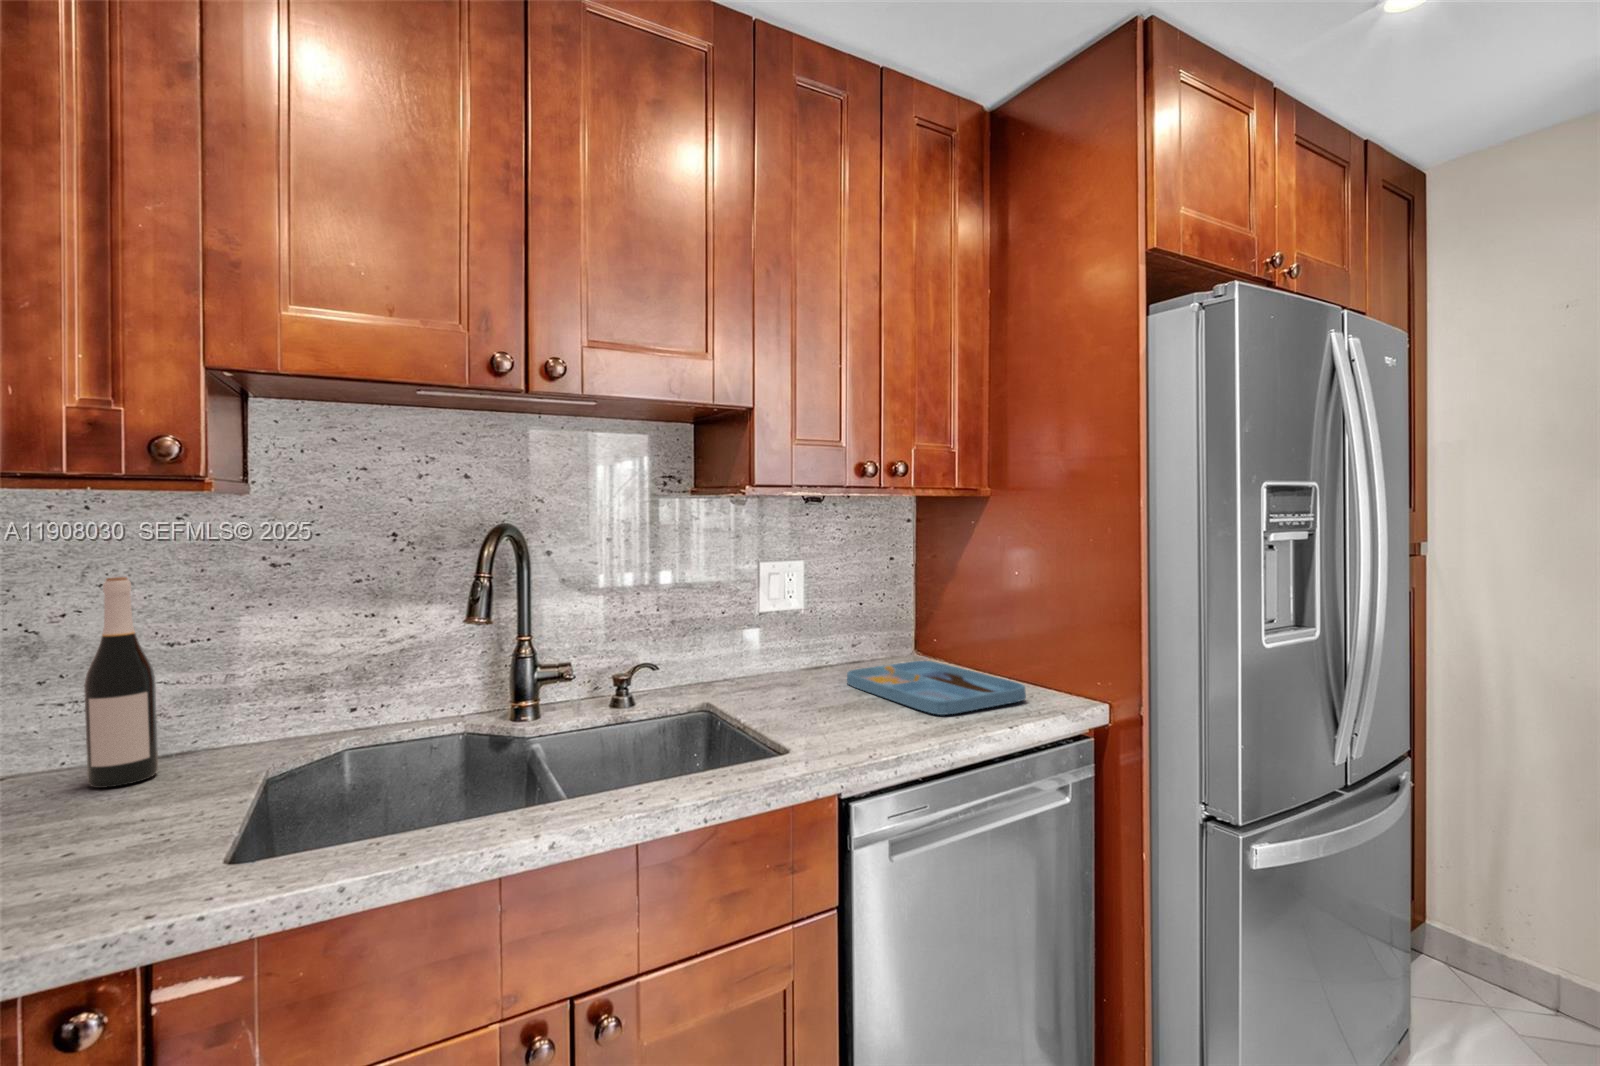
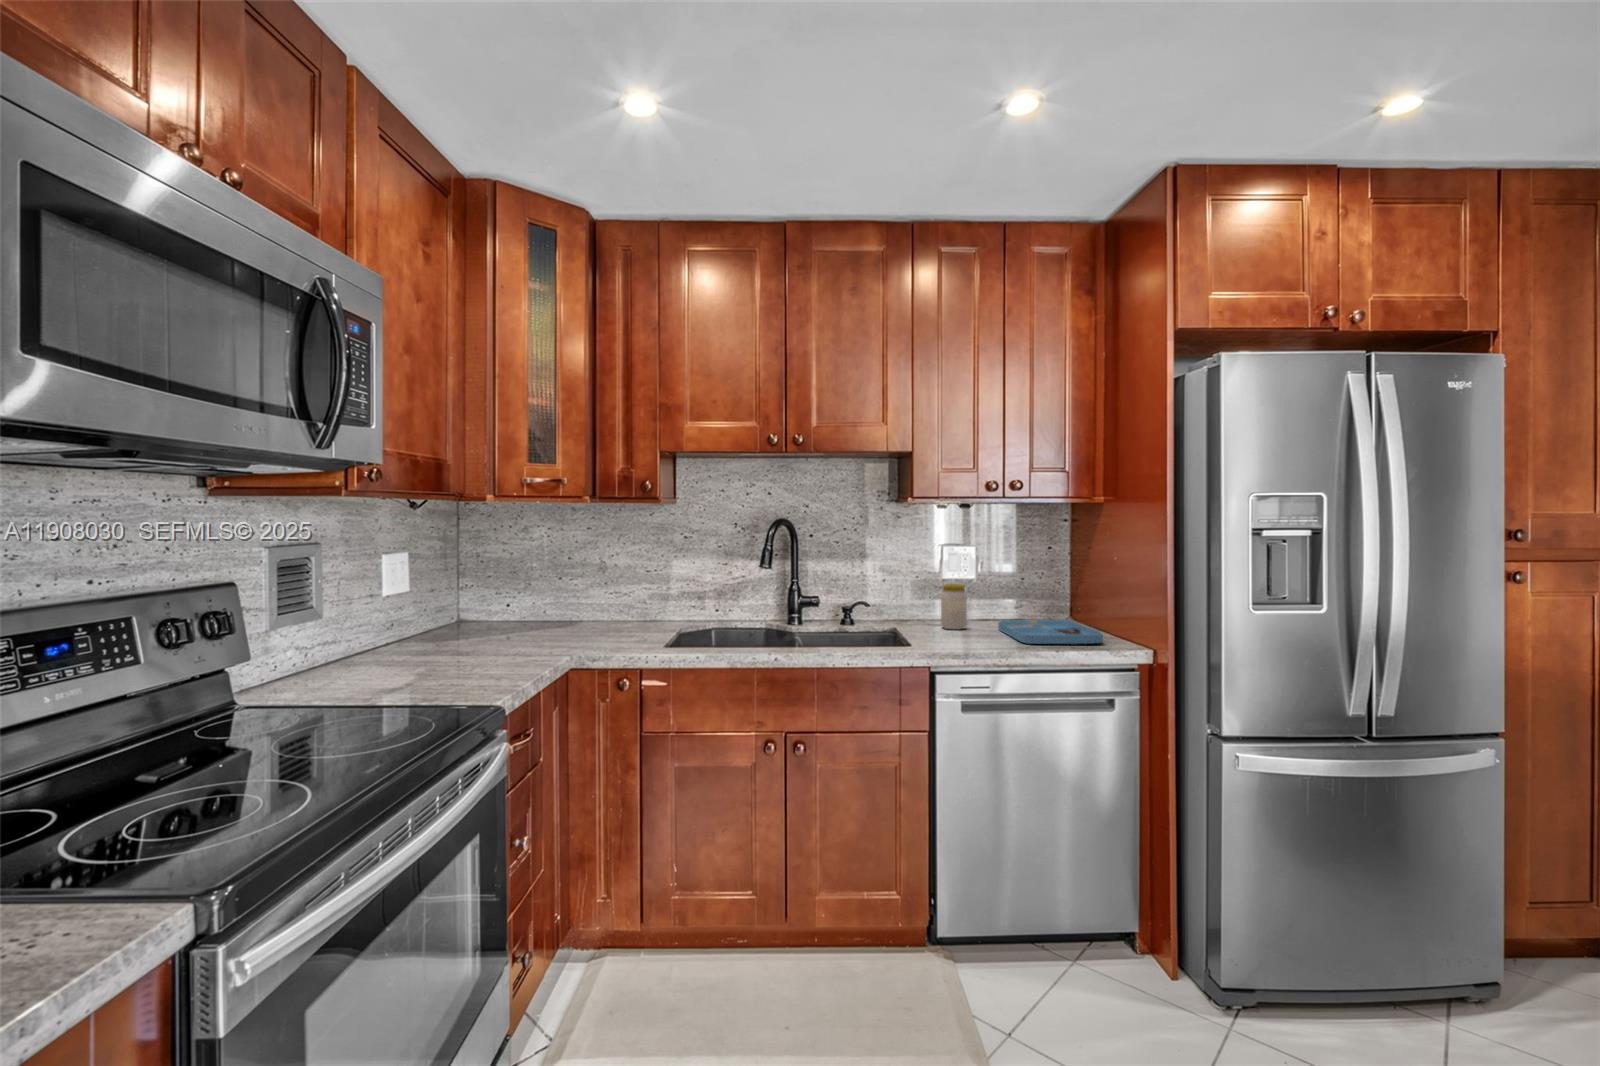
wine bottle: present [84,577,158,788] -> none [619,540,642,628]
jar: none [768,622,807,694] -> present [941,584,967,629]

